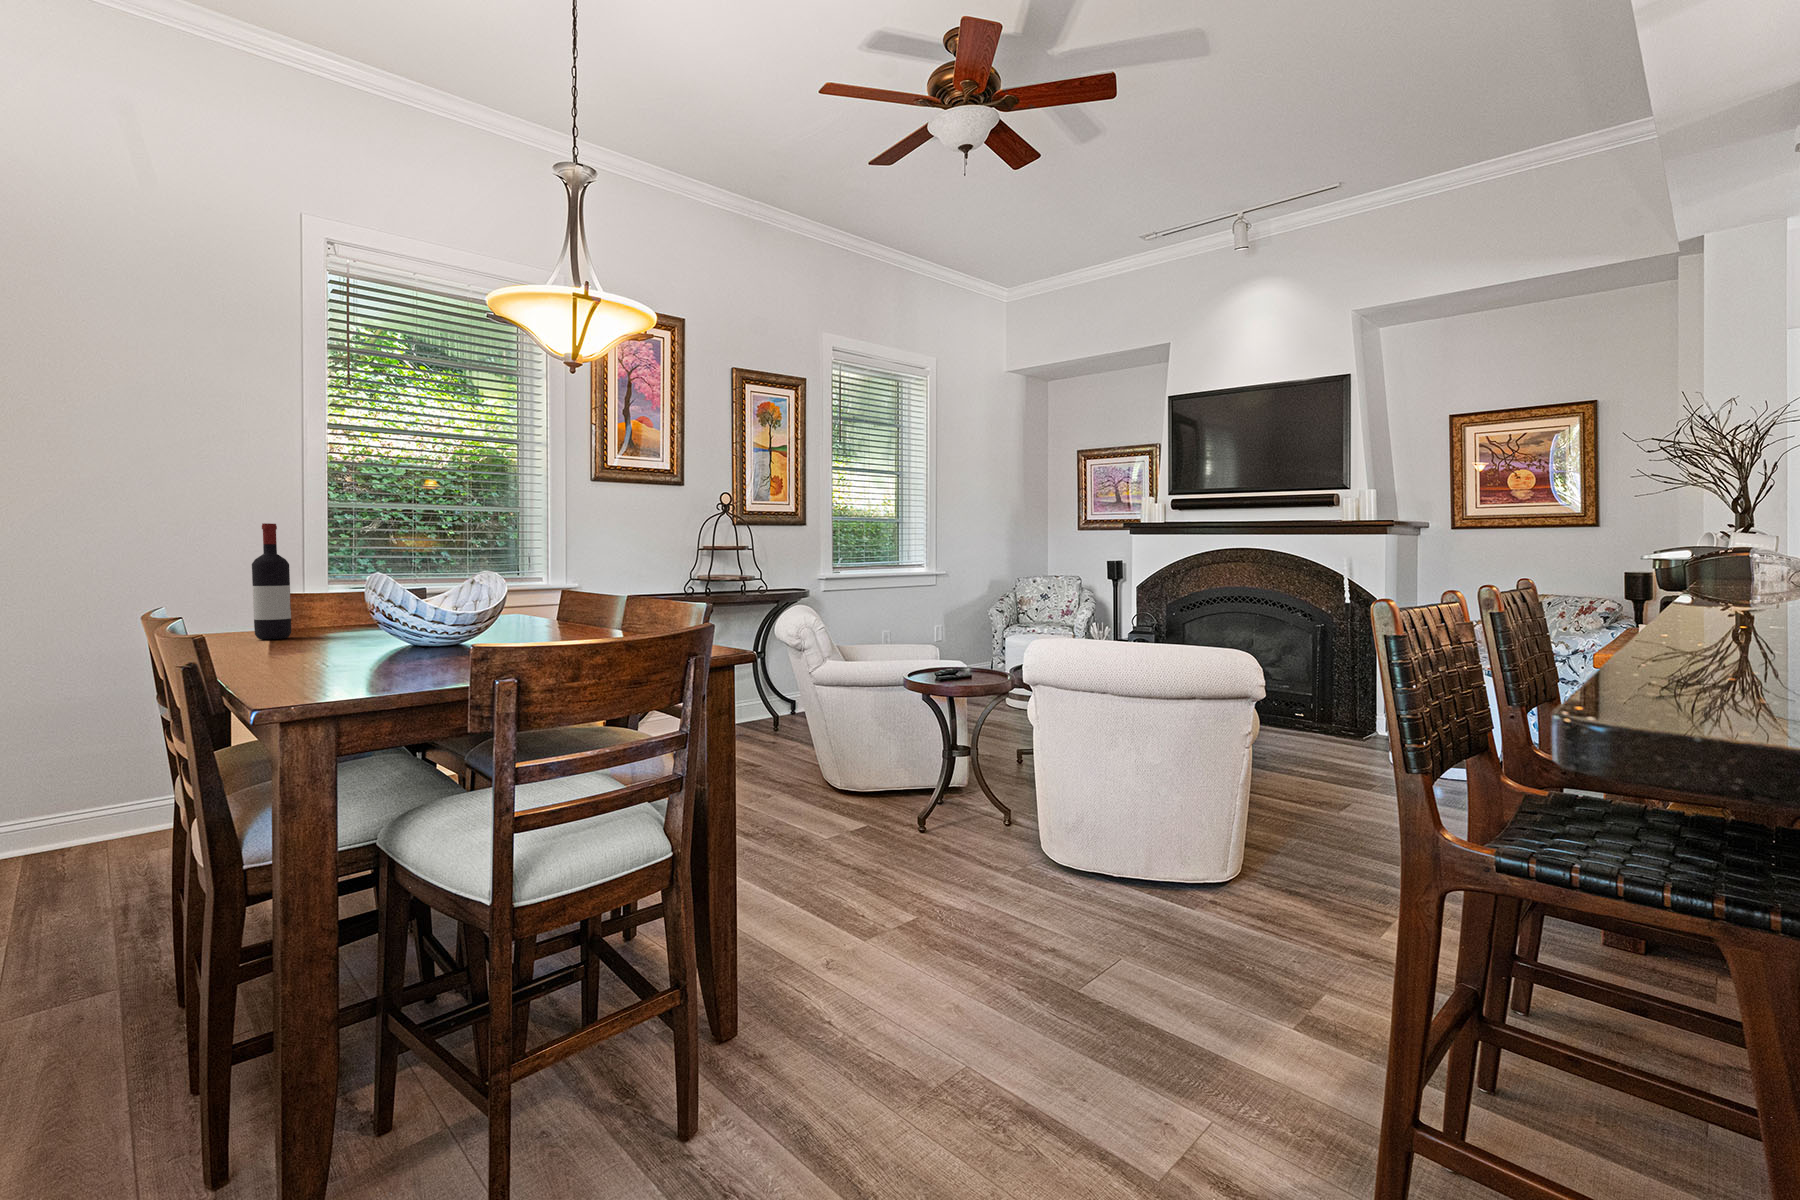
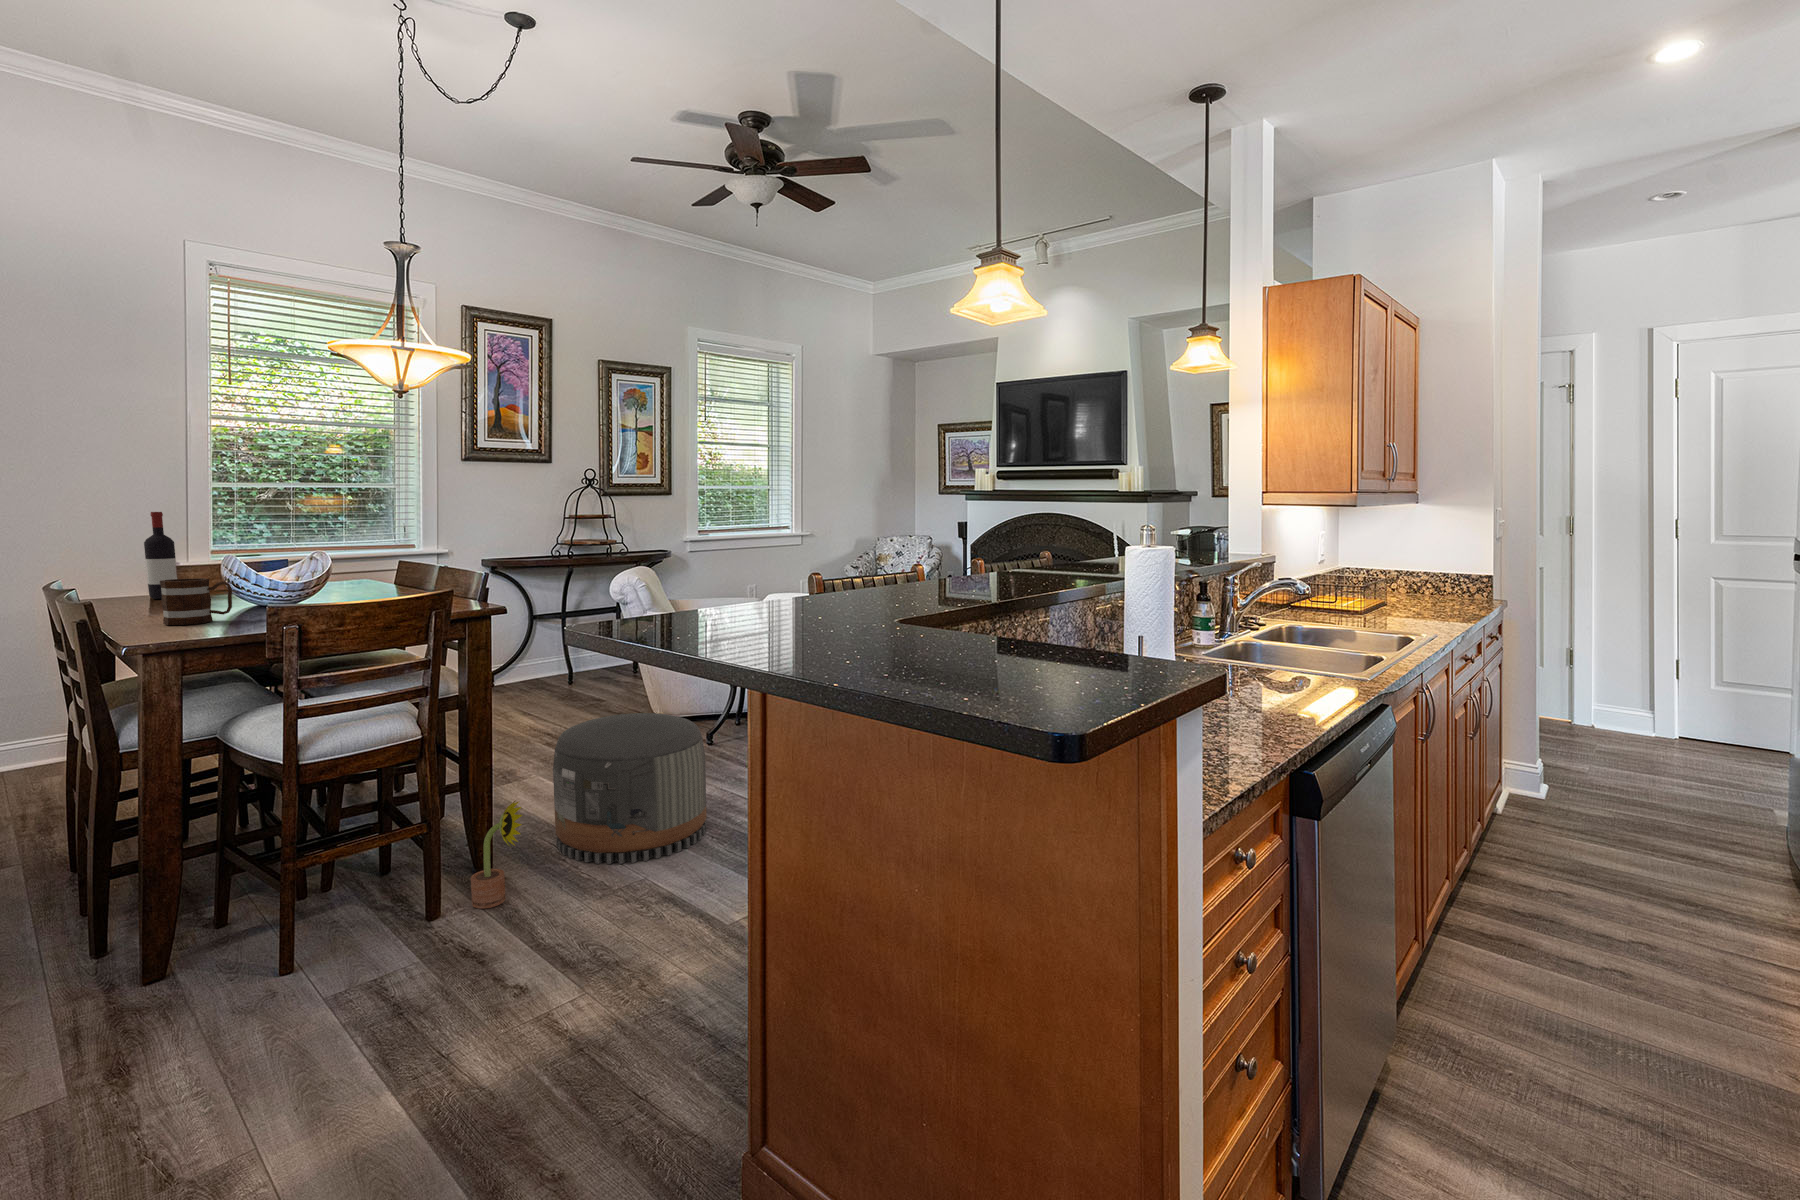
mug: none [292,608,390,676] -> present [160,578,232,625]
pouf: none [794,798,997,1025] -> present [553,713,707,864]
decorative plant: none [724,939,792,1111] -> present [471,801,522,909]

